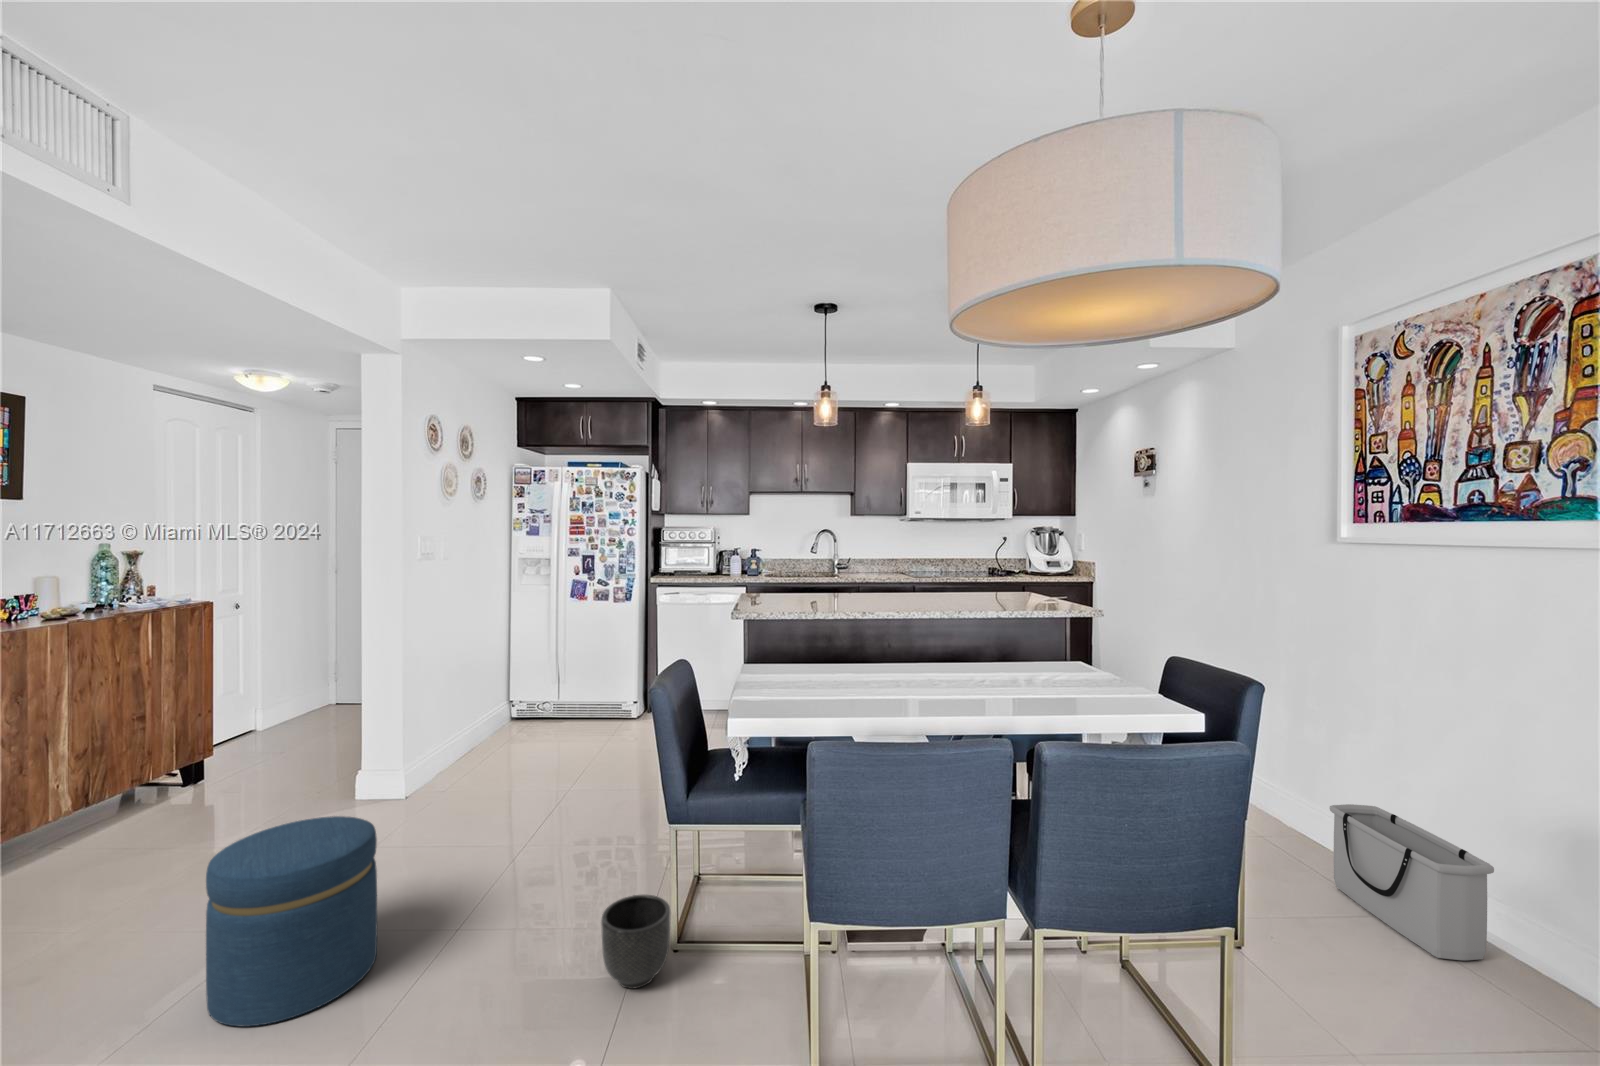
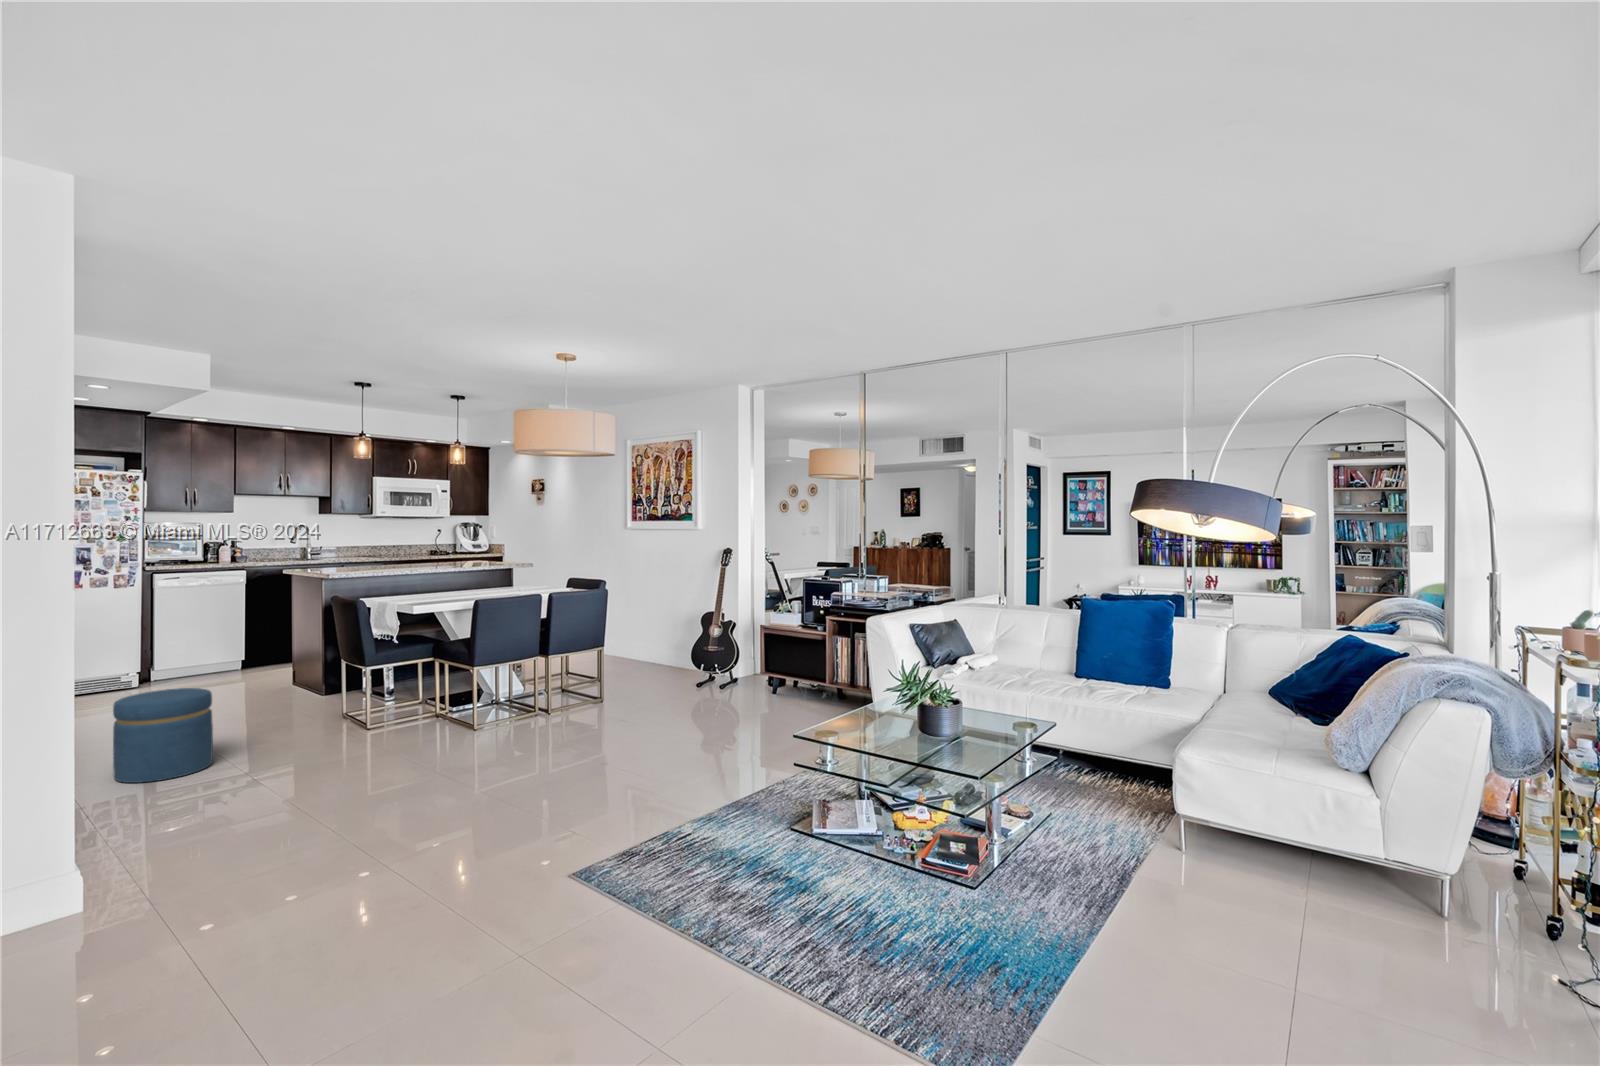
storage bin: present [1330,804,1494,960] -> none [626,631,670,669]
planter: present [601,895,671,989] -> none [348,697,384,732]

